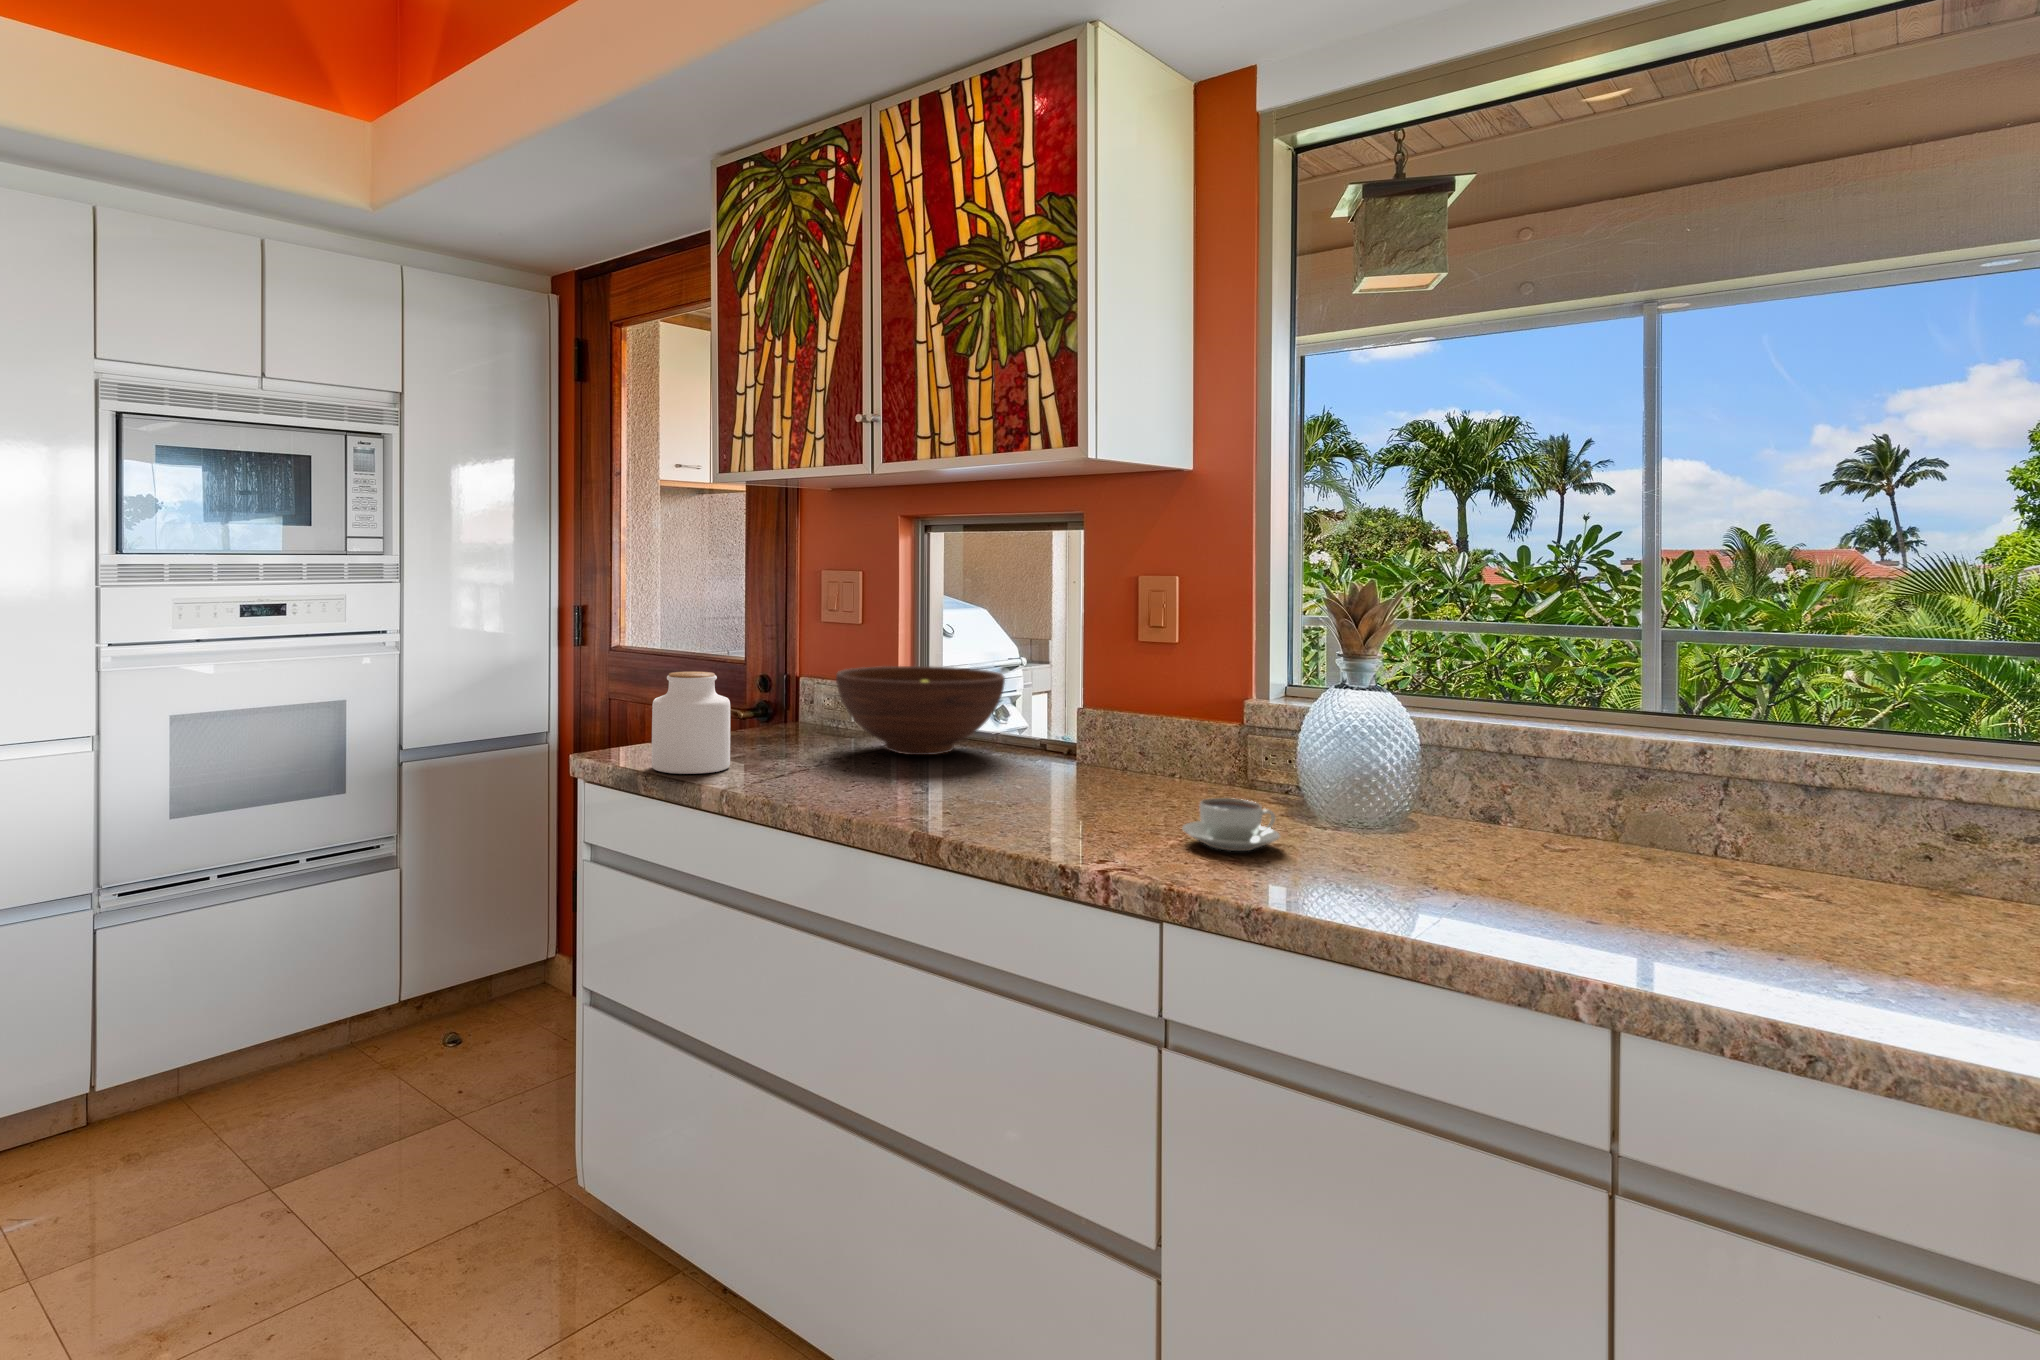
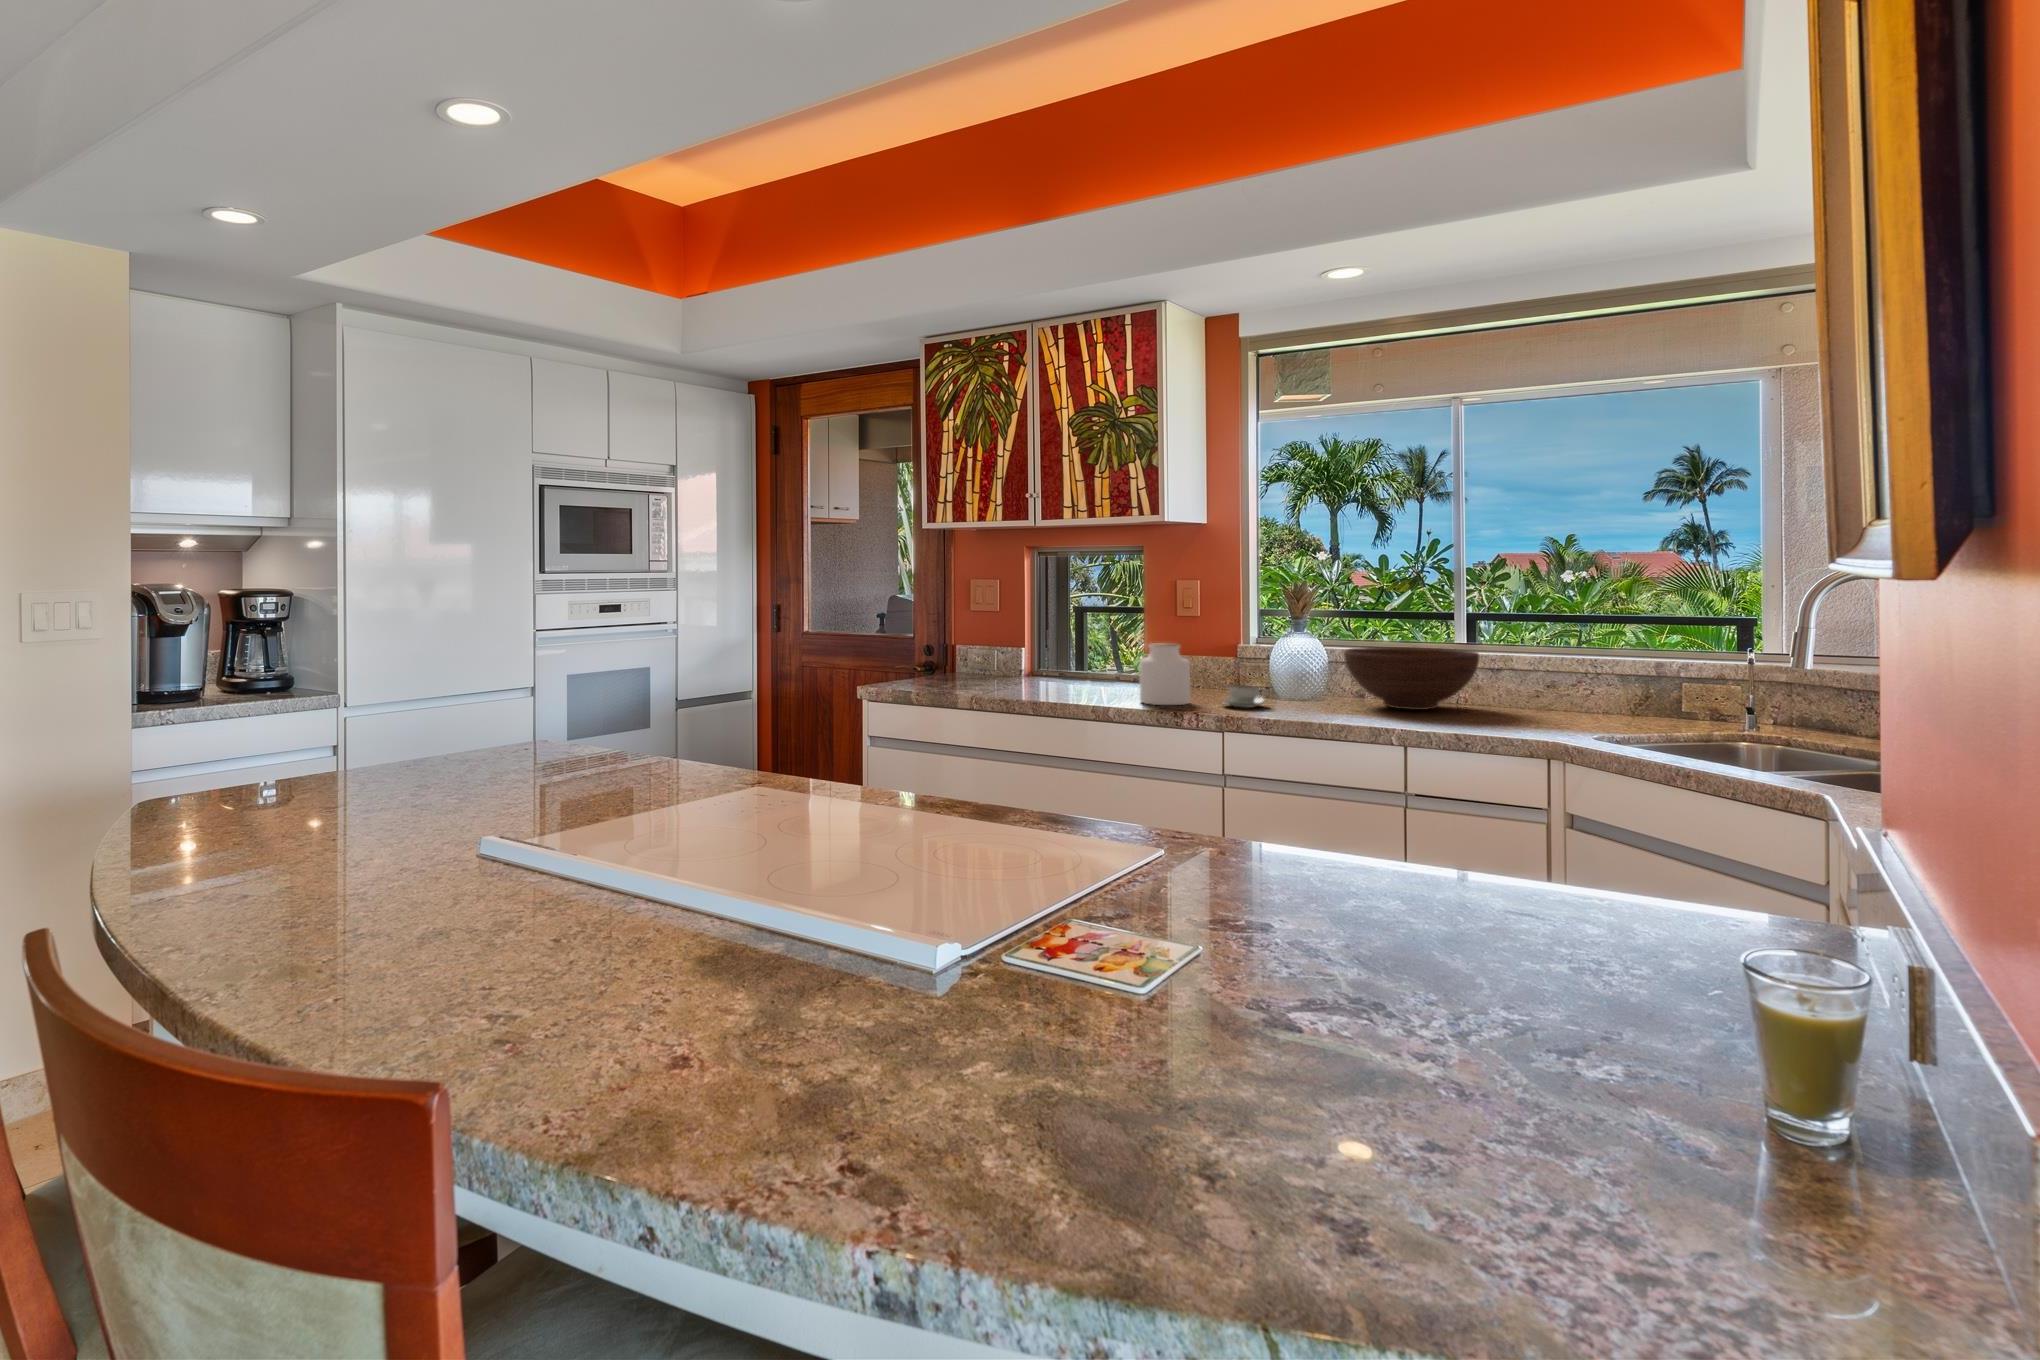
fruit bowl: present [836,666,1005,755] -> present [1344,647,1480,710]
jar: present [651,672,730,774] -> present [1139,643,1190,705]

